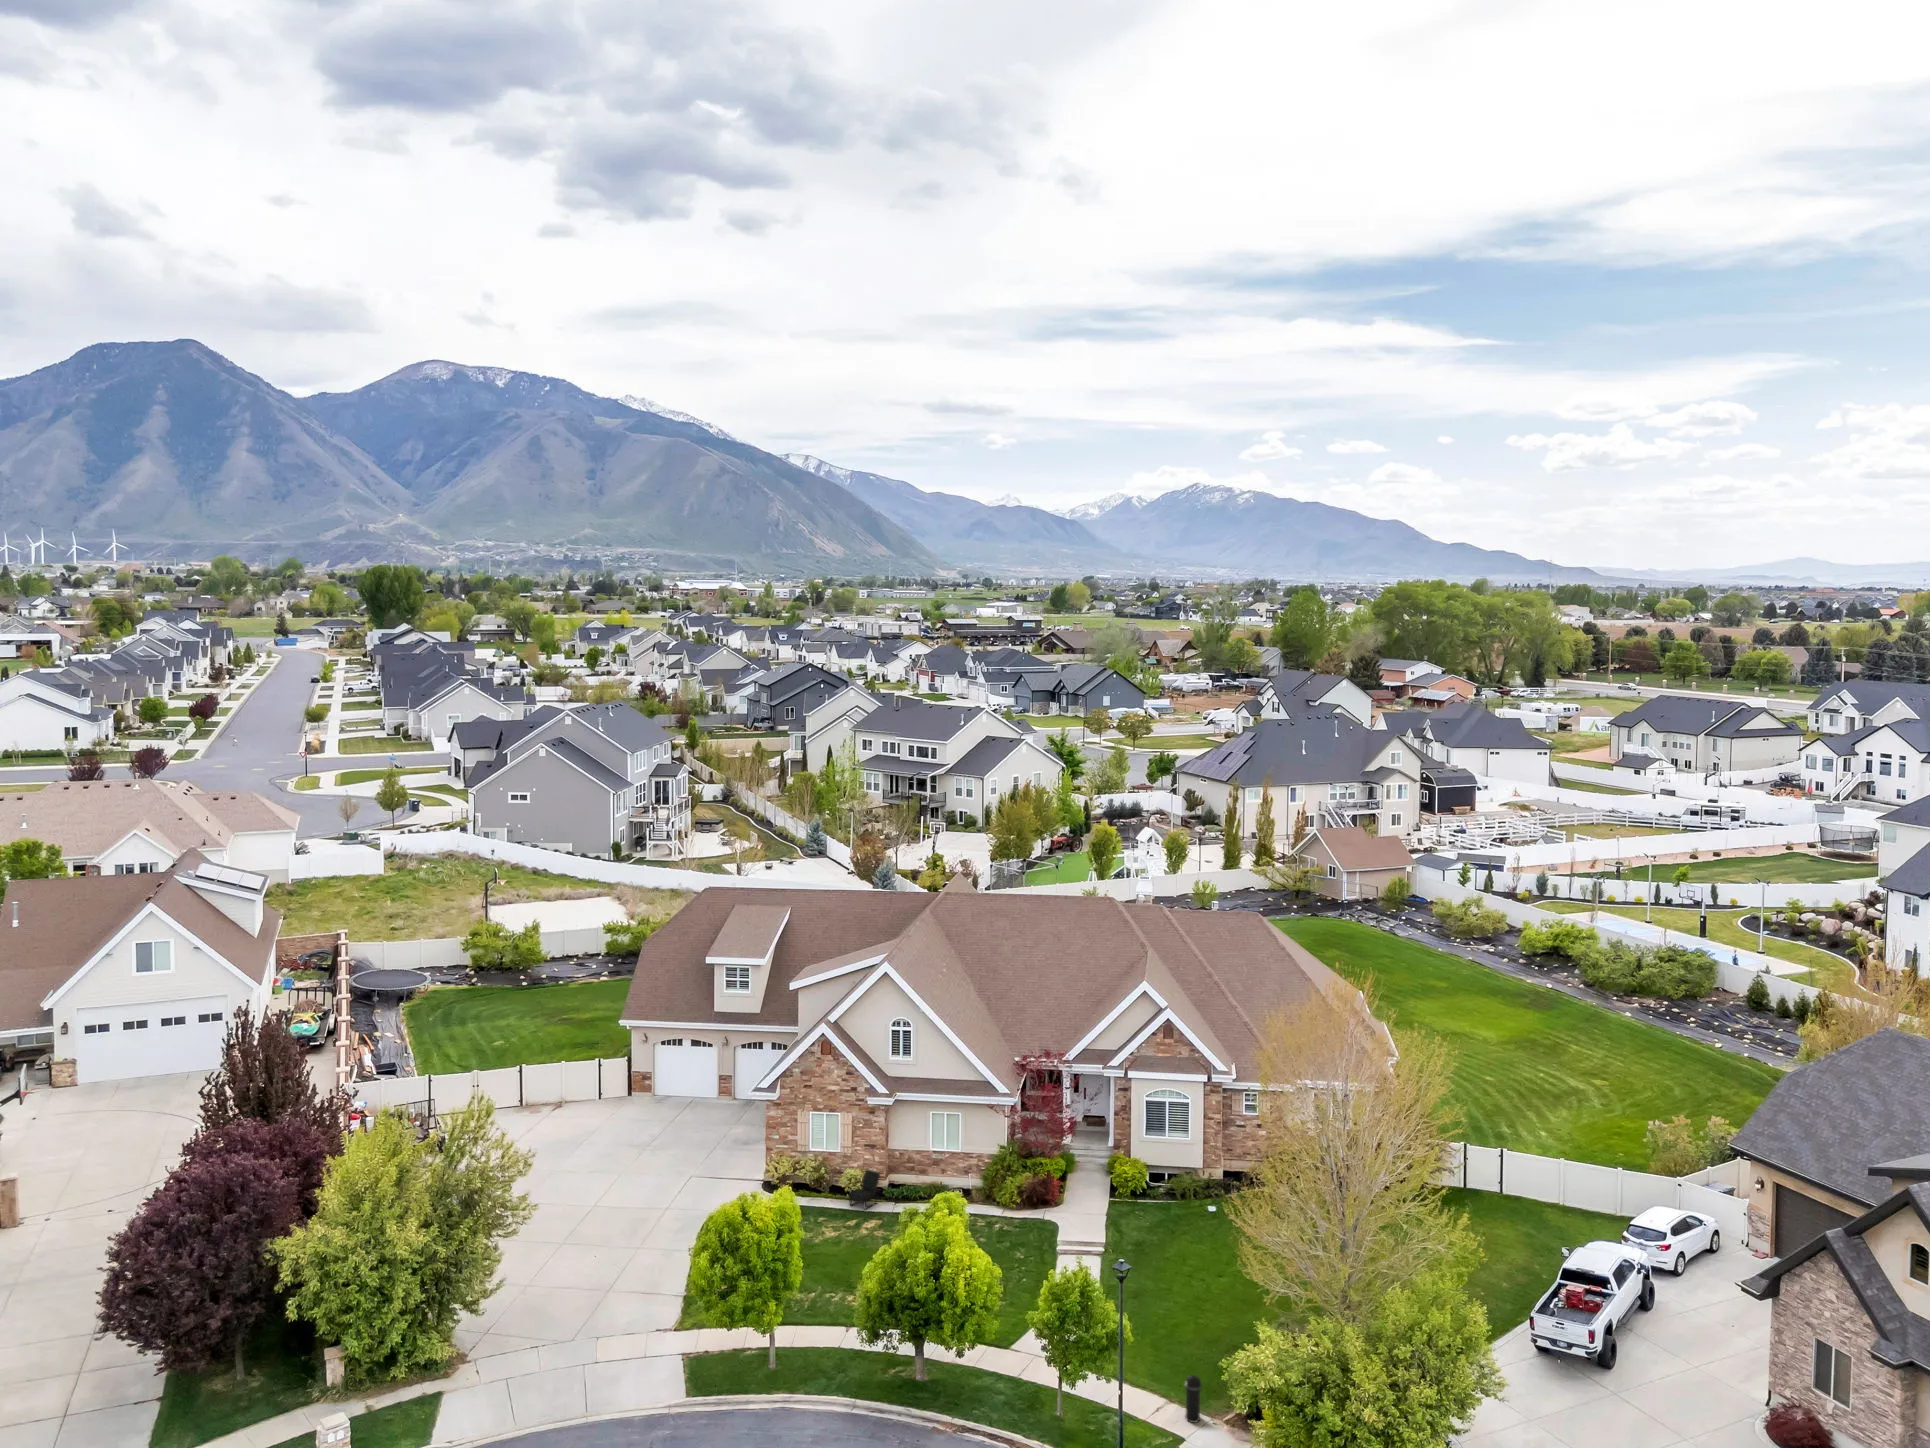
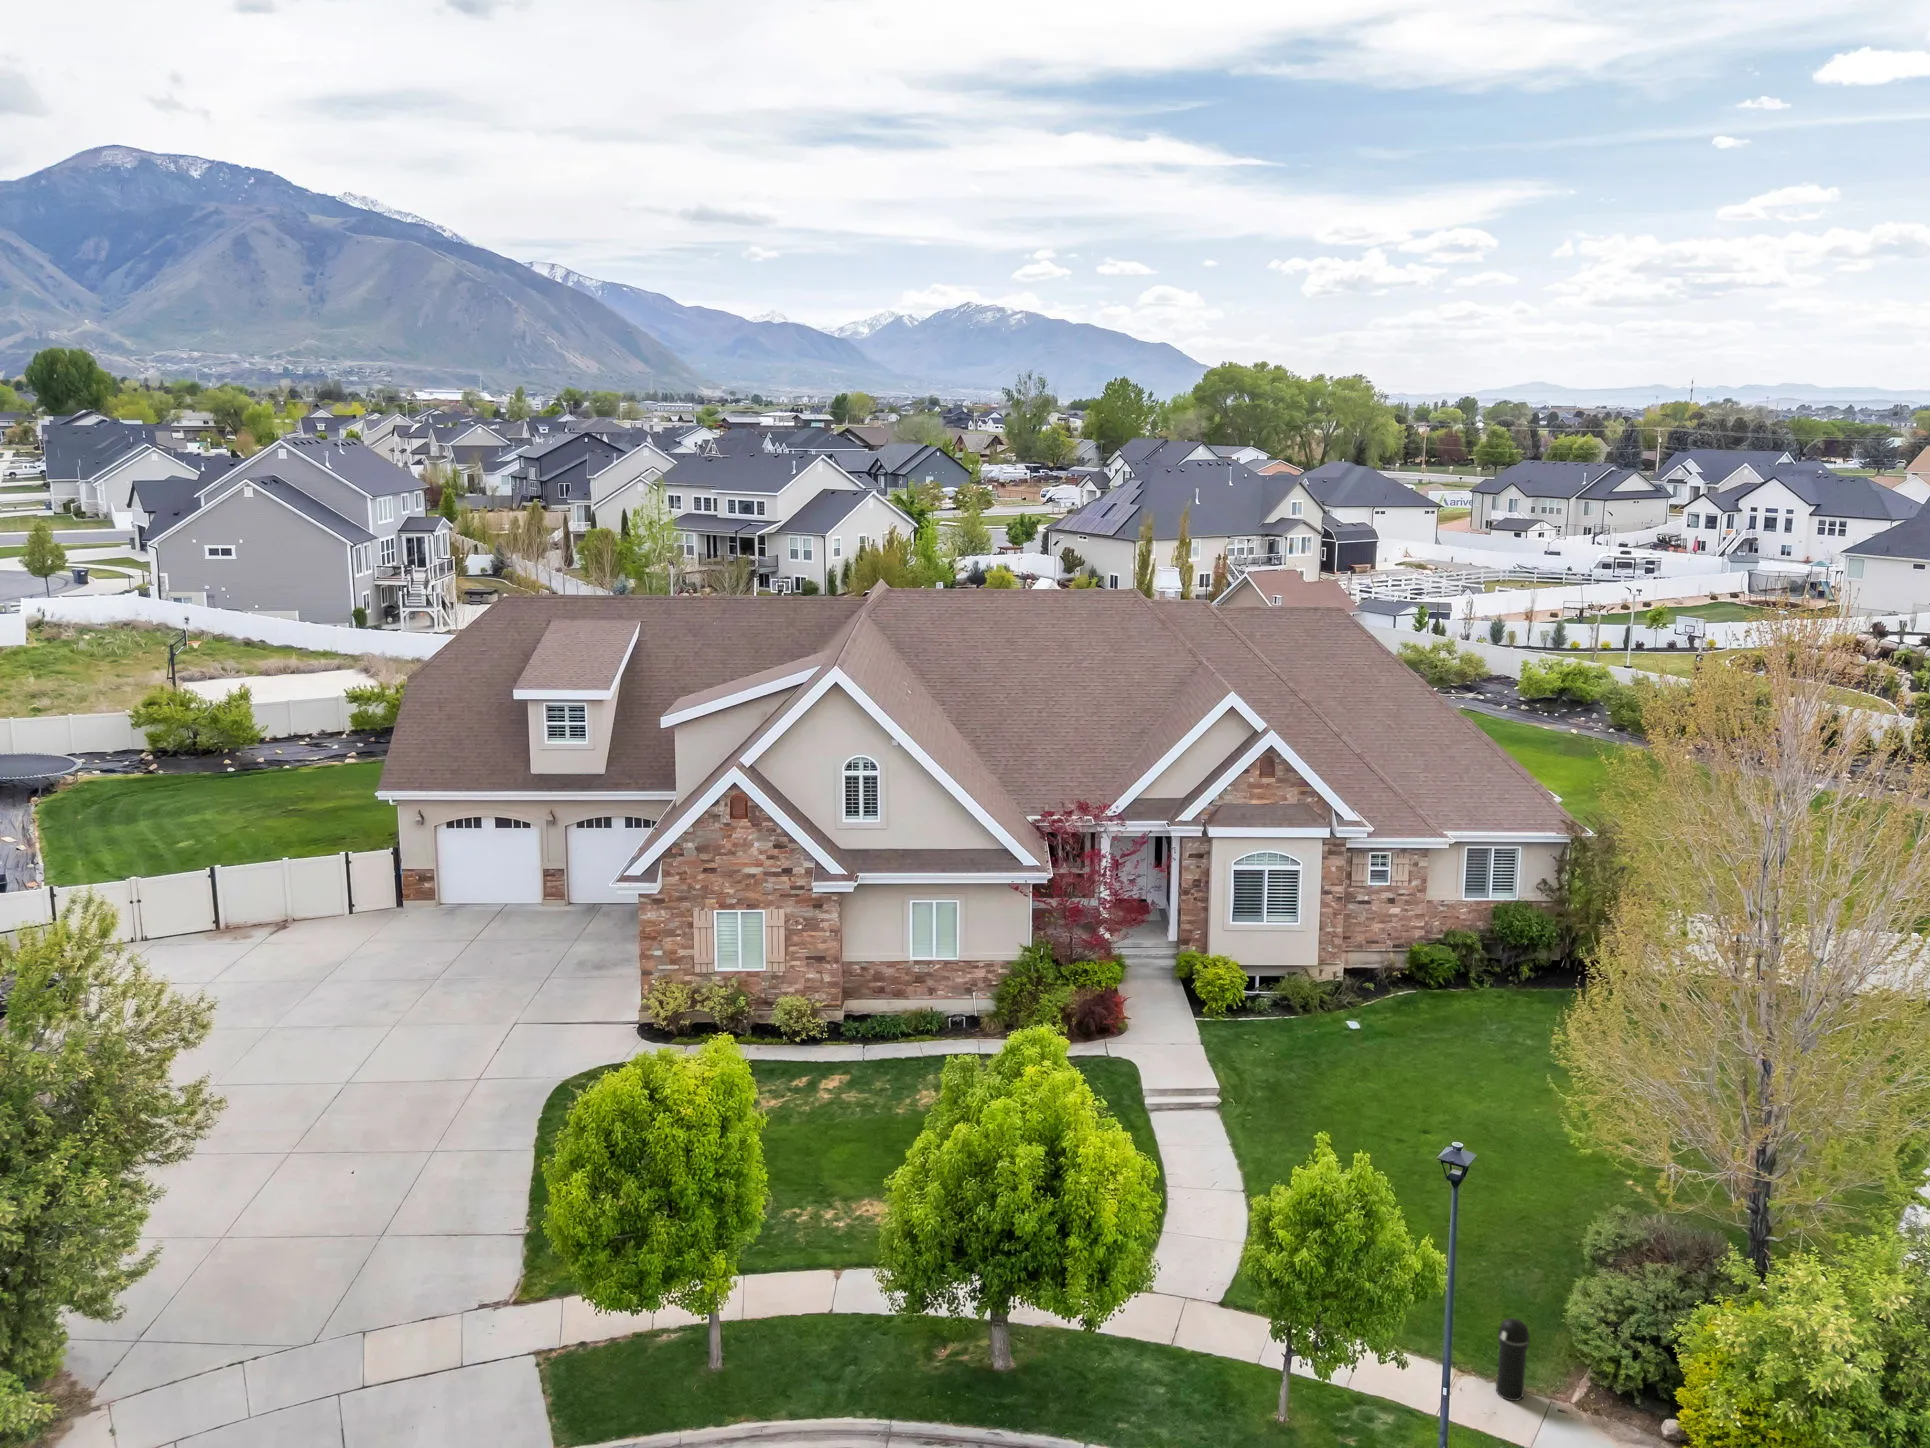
lounge chair: present [849,1169,880,1210] -> none [786,996,835,1060]

